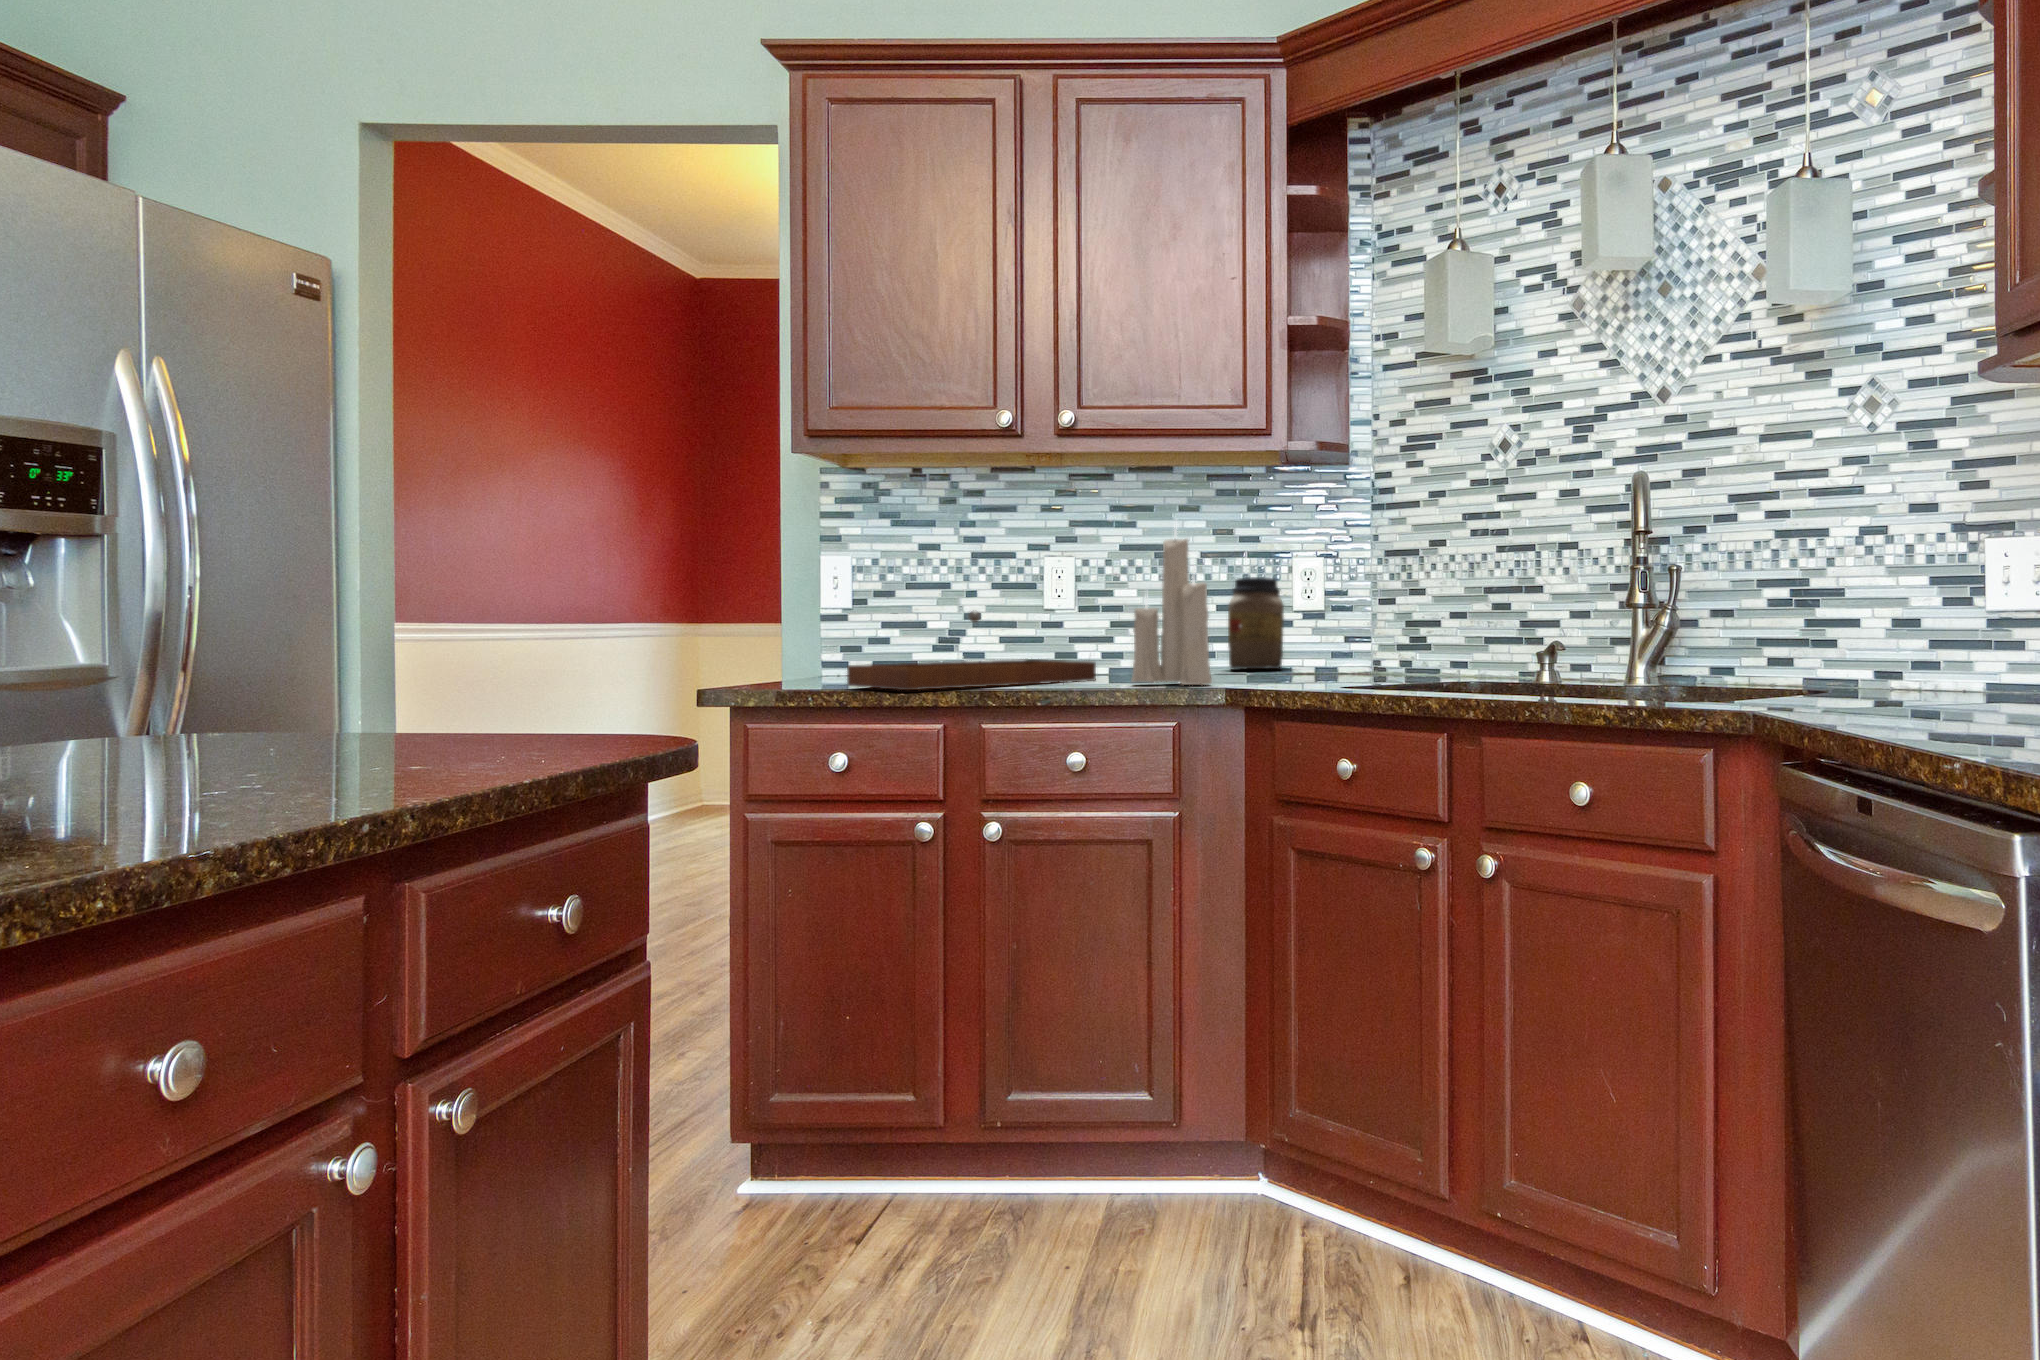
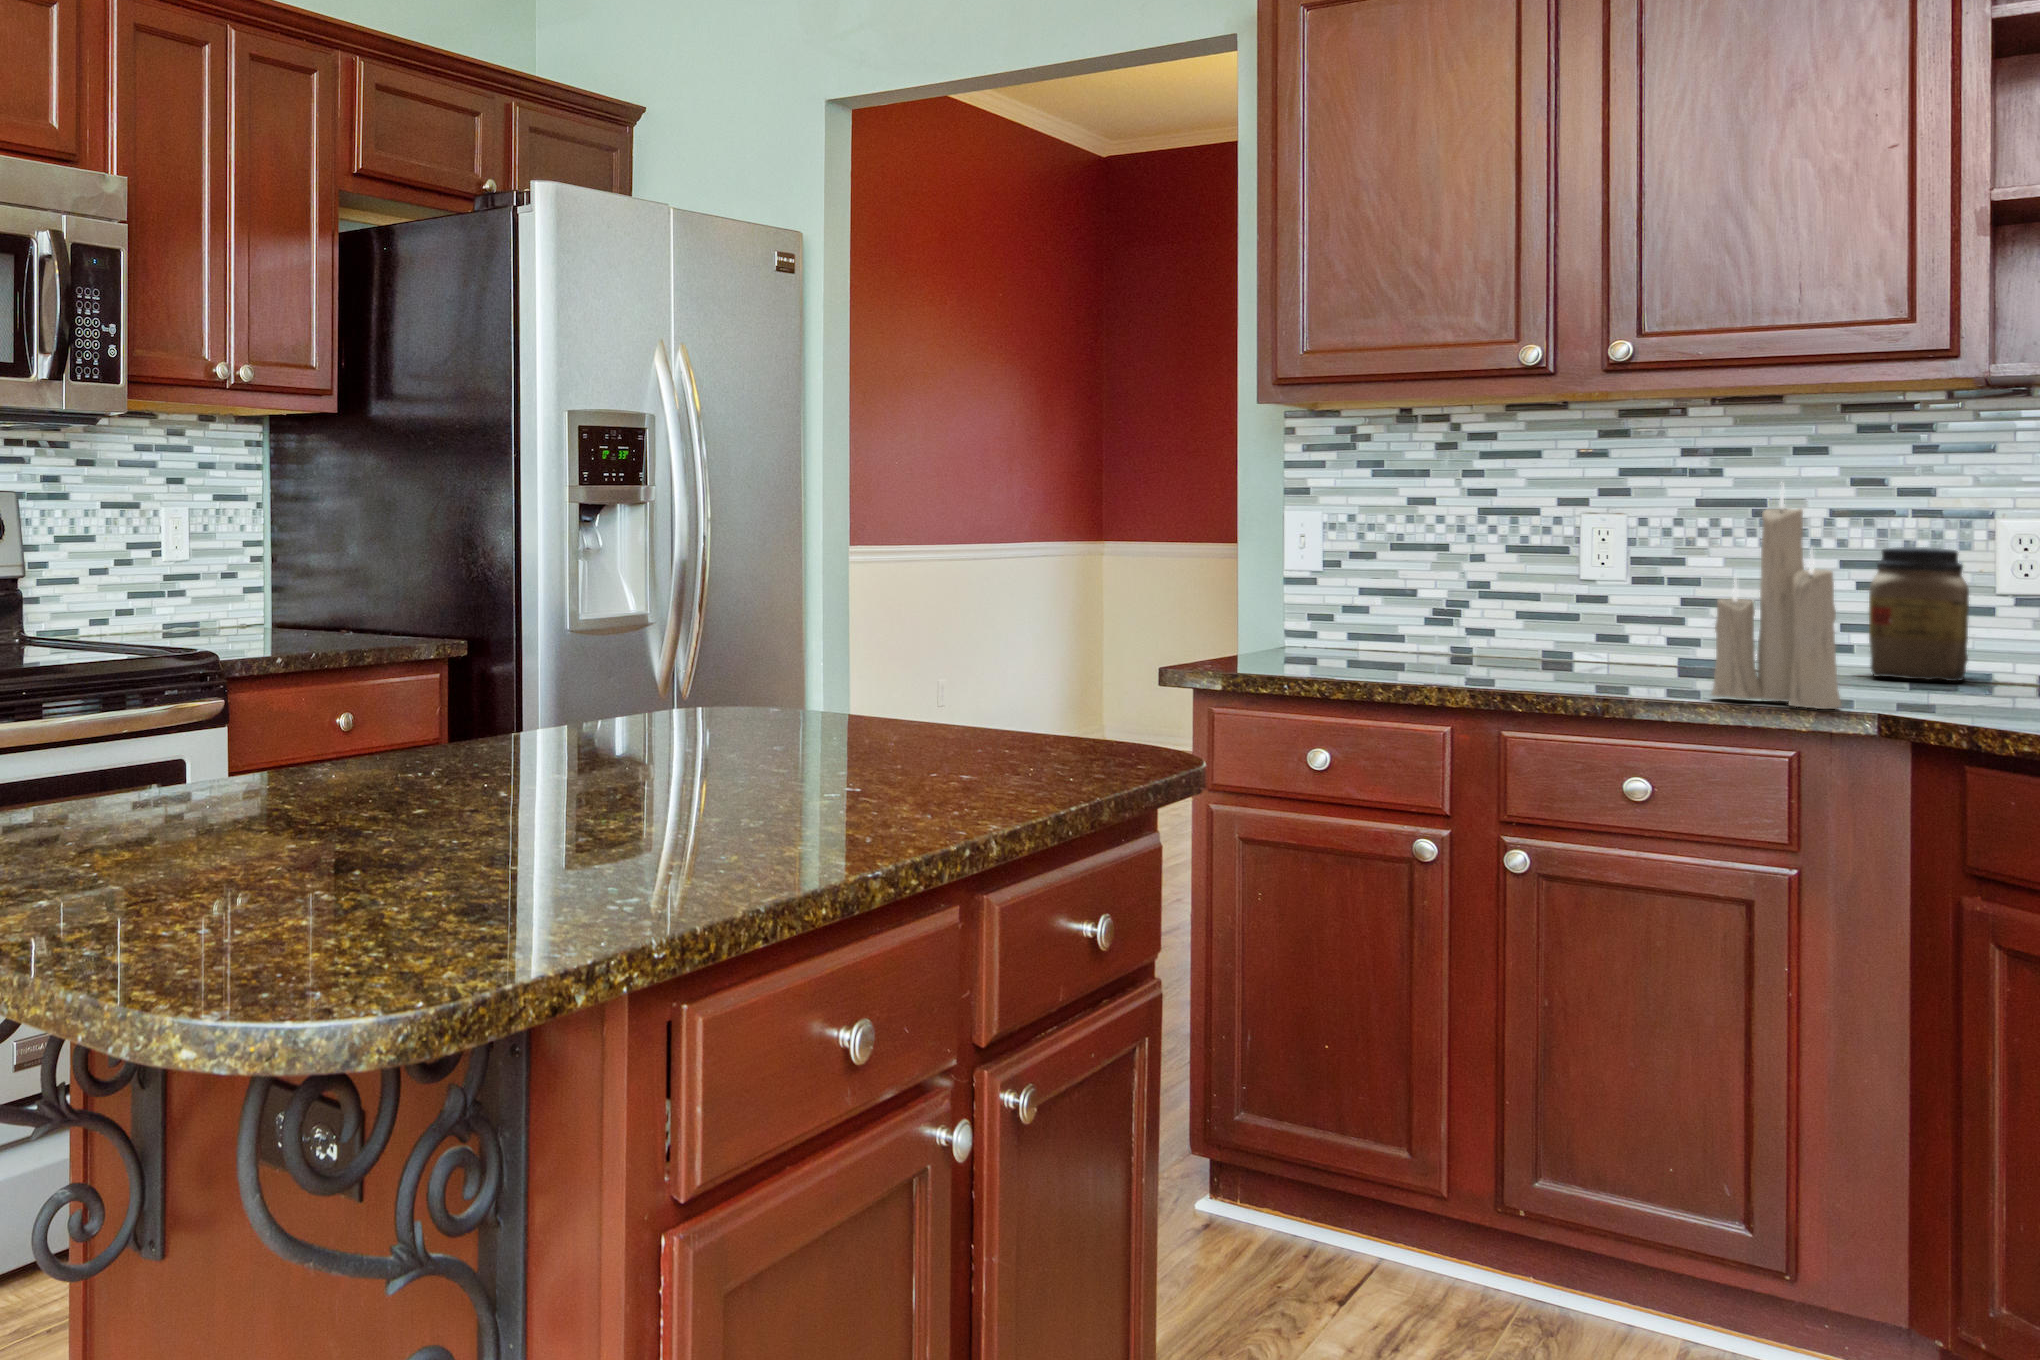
tray: present [847,611,1096,690] -> none [1329,588,1657,686]

